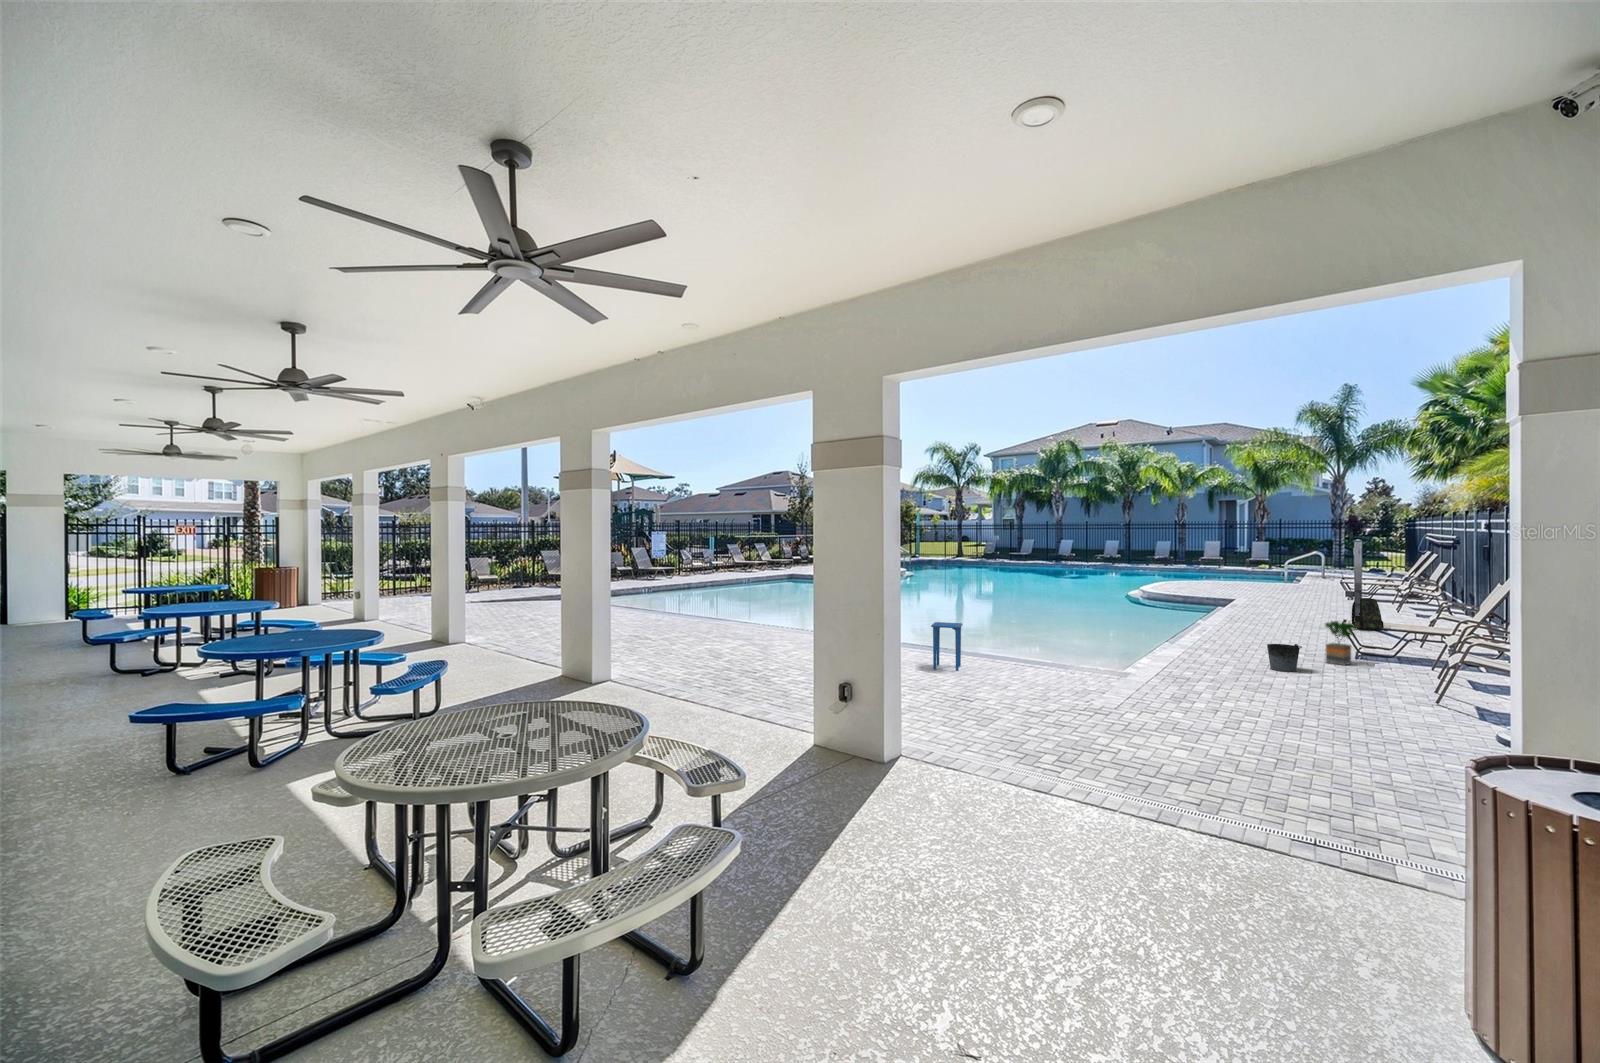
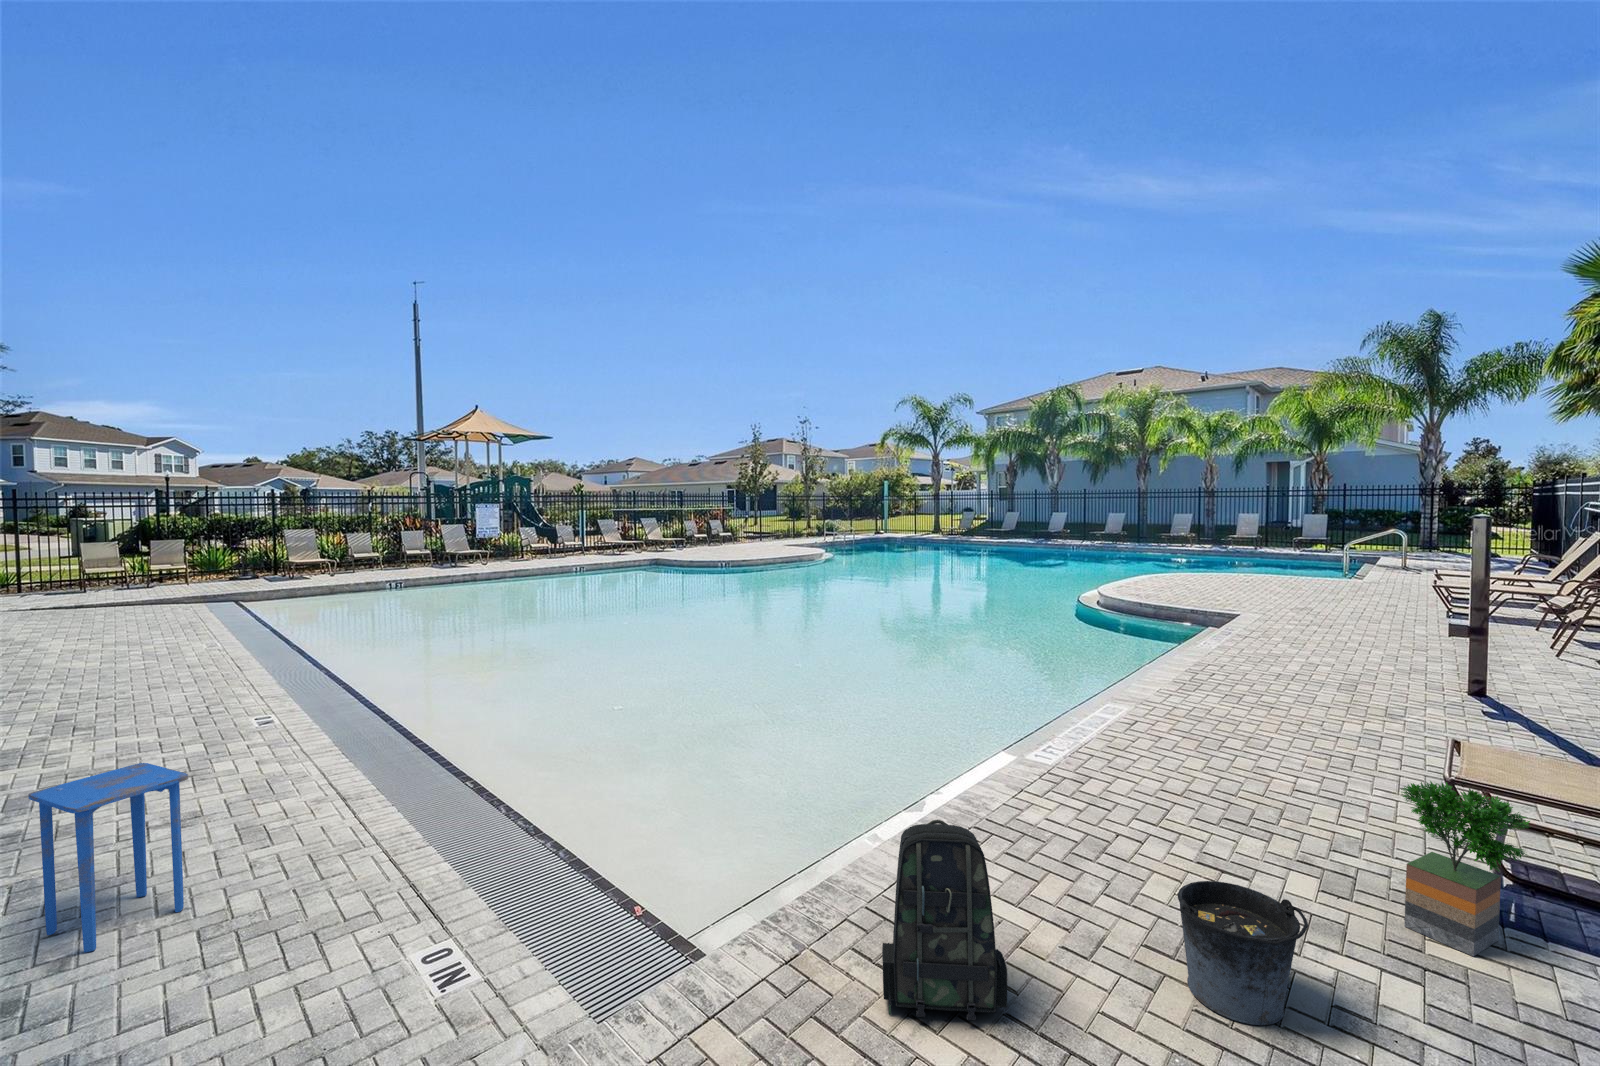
backpack: present [1352,598,1384,630] -> present [882,819,1007,1020]

